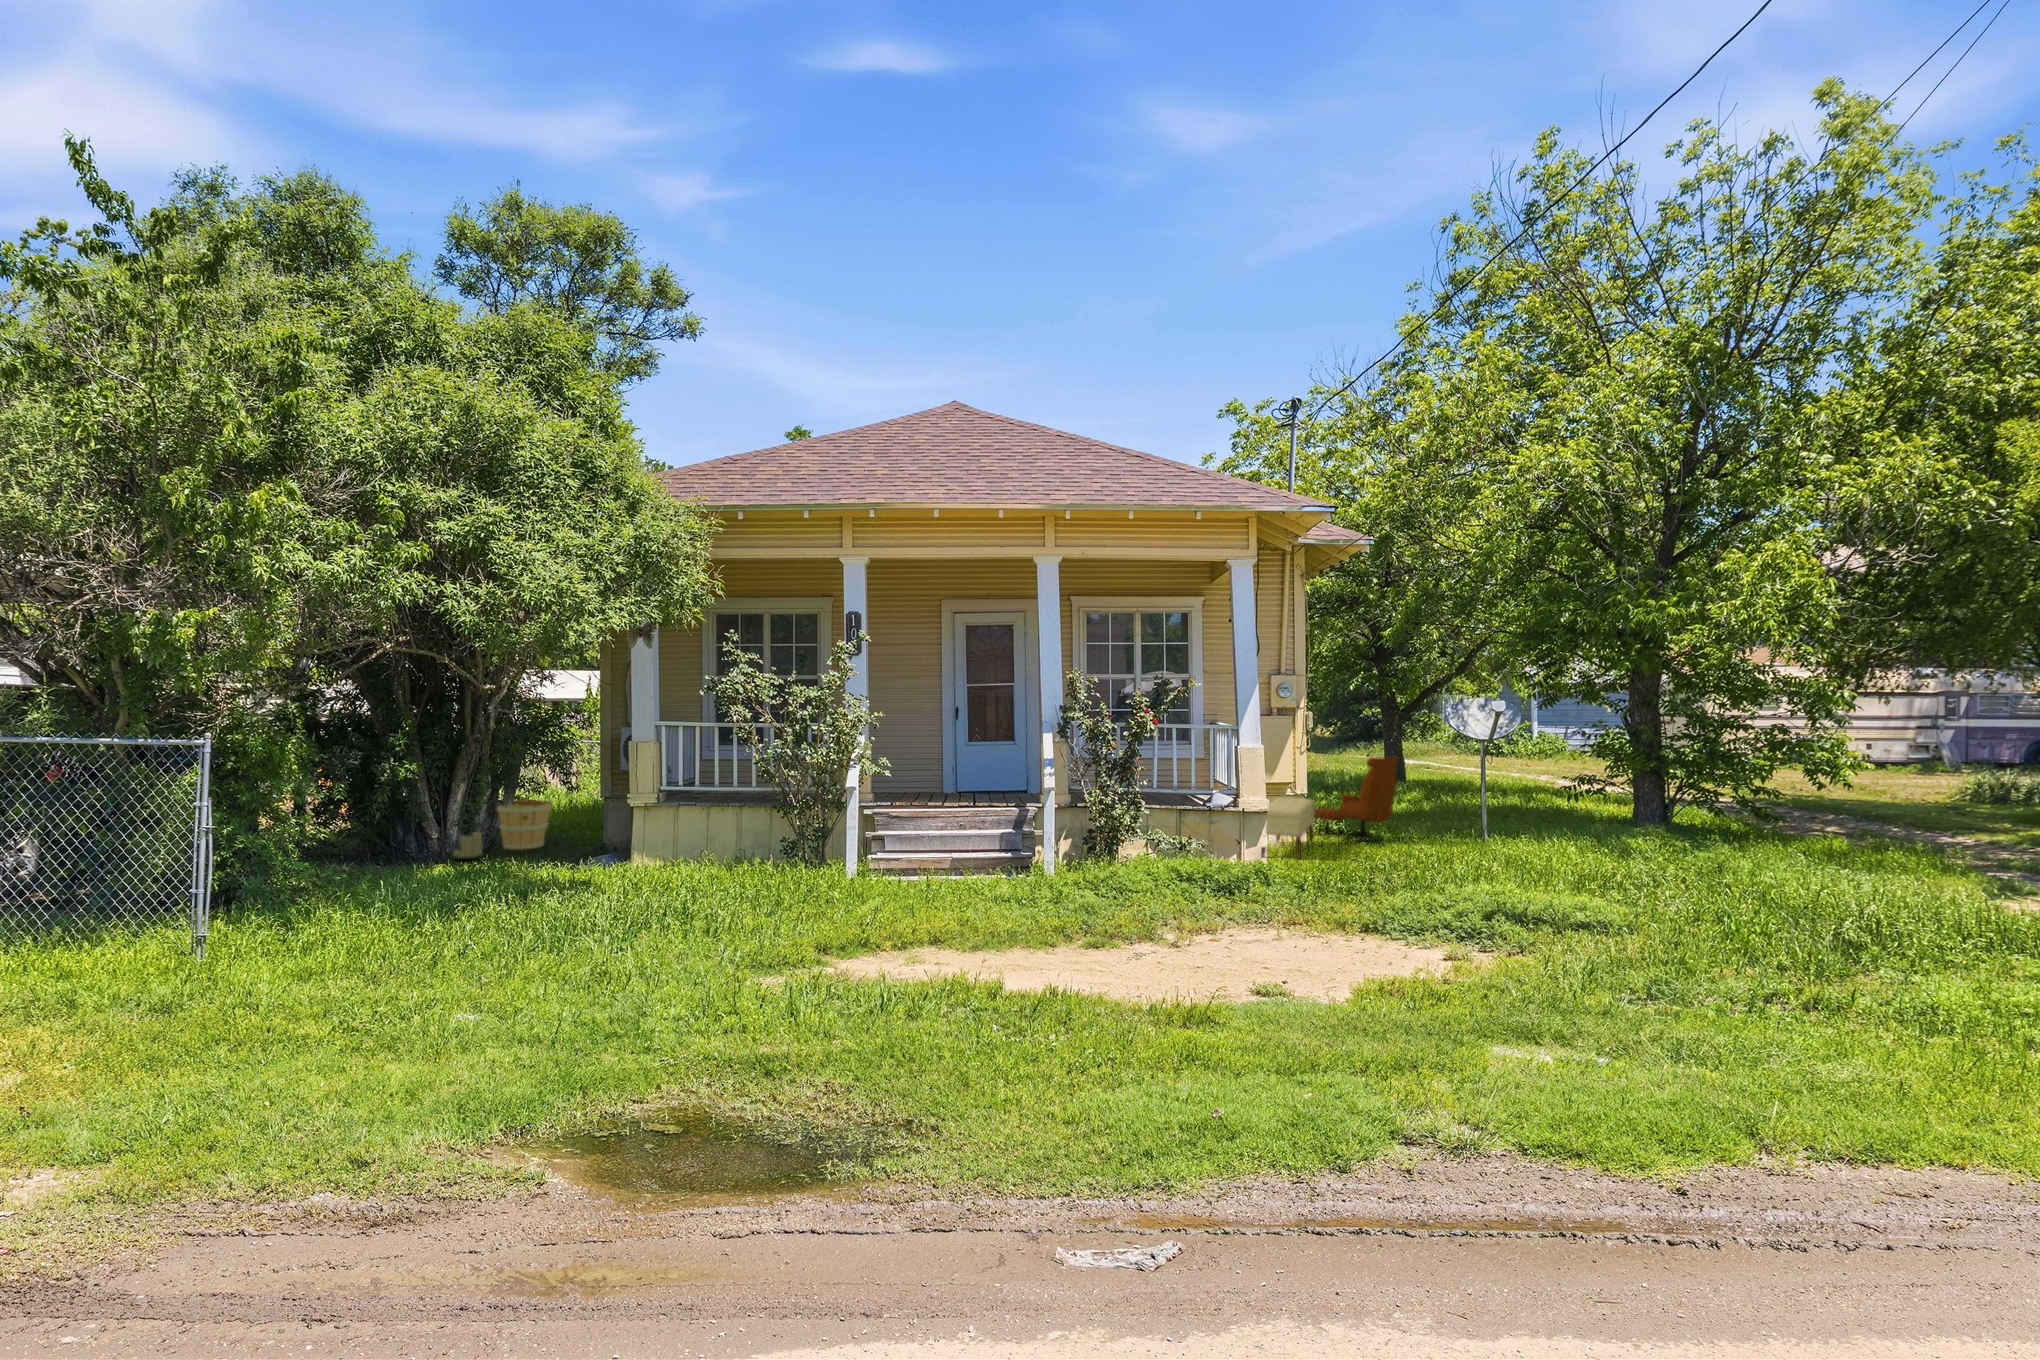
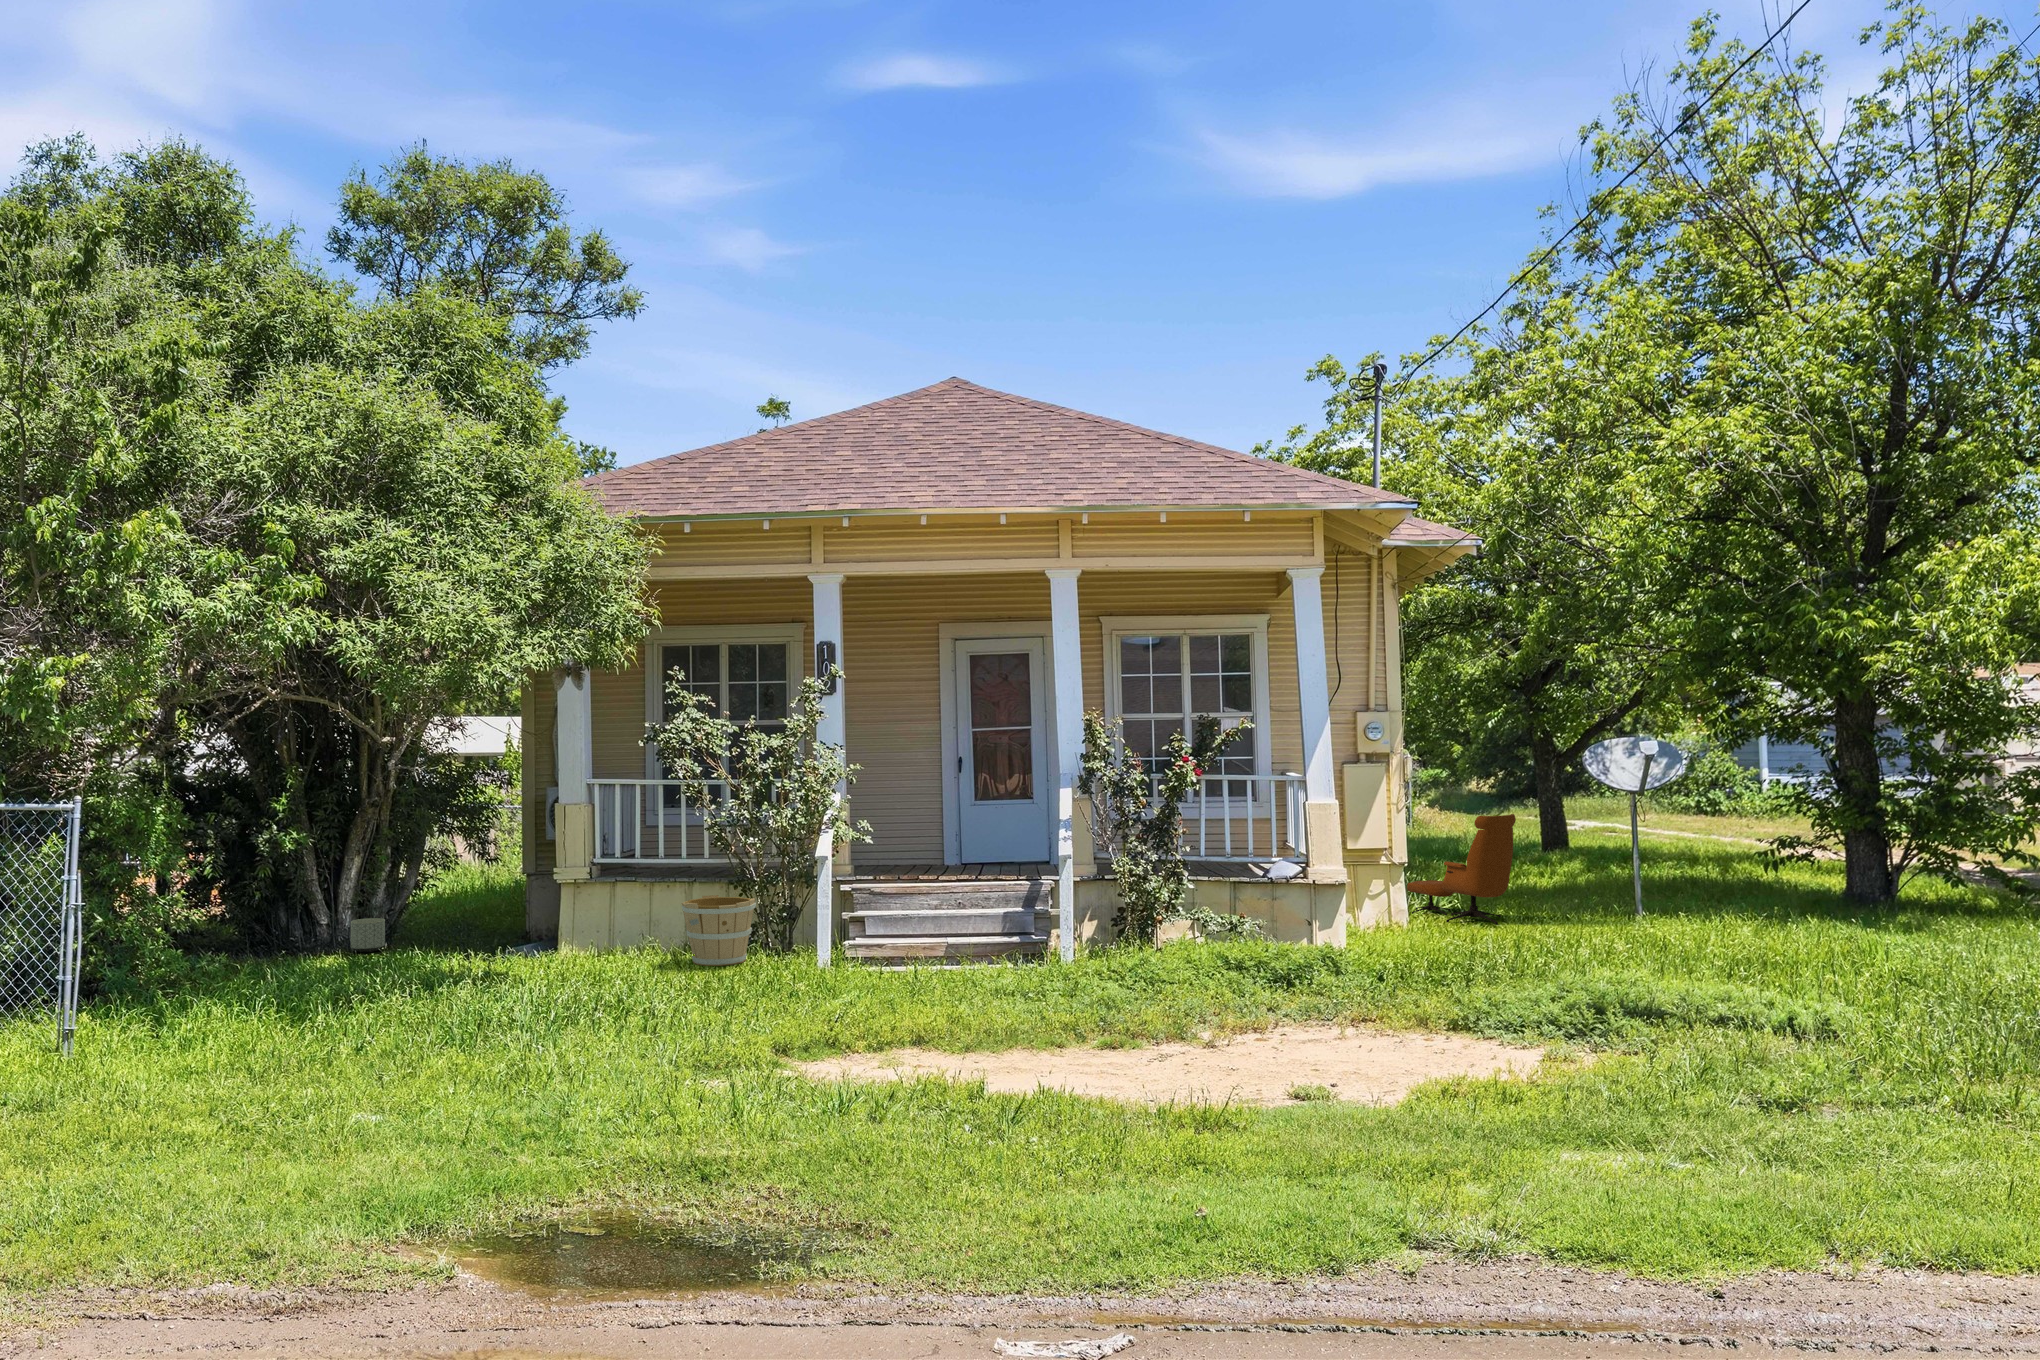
bench: present [1261,797,1314,859] -> none [1337,867,1411,944]
wooden bucket: present [497,799,552,850] -> present [681,895,756,966]

